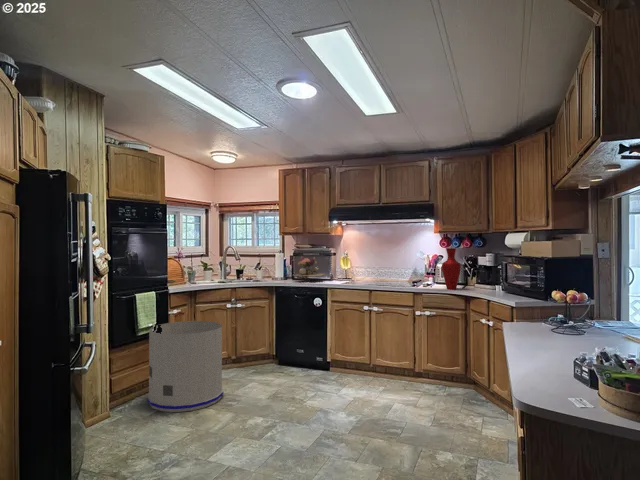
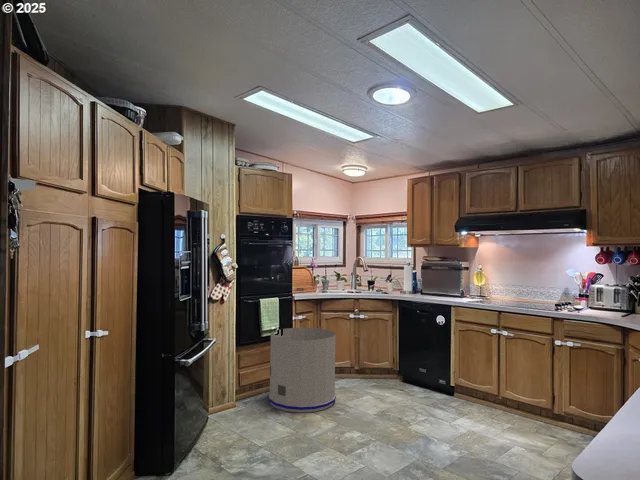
vase: present [442,248,461,289] -> none [591,266,618,318]
flower arrangement: present [295,256,324,280] -> none [418,268,455,296]

